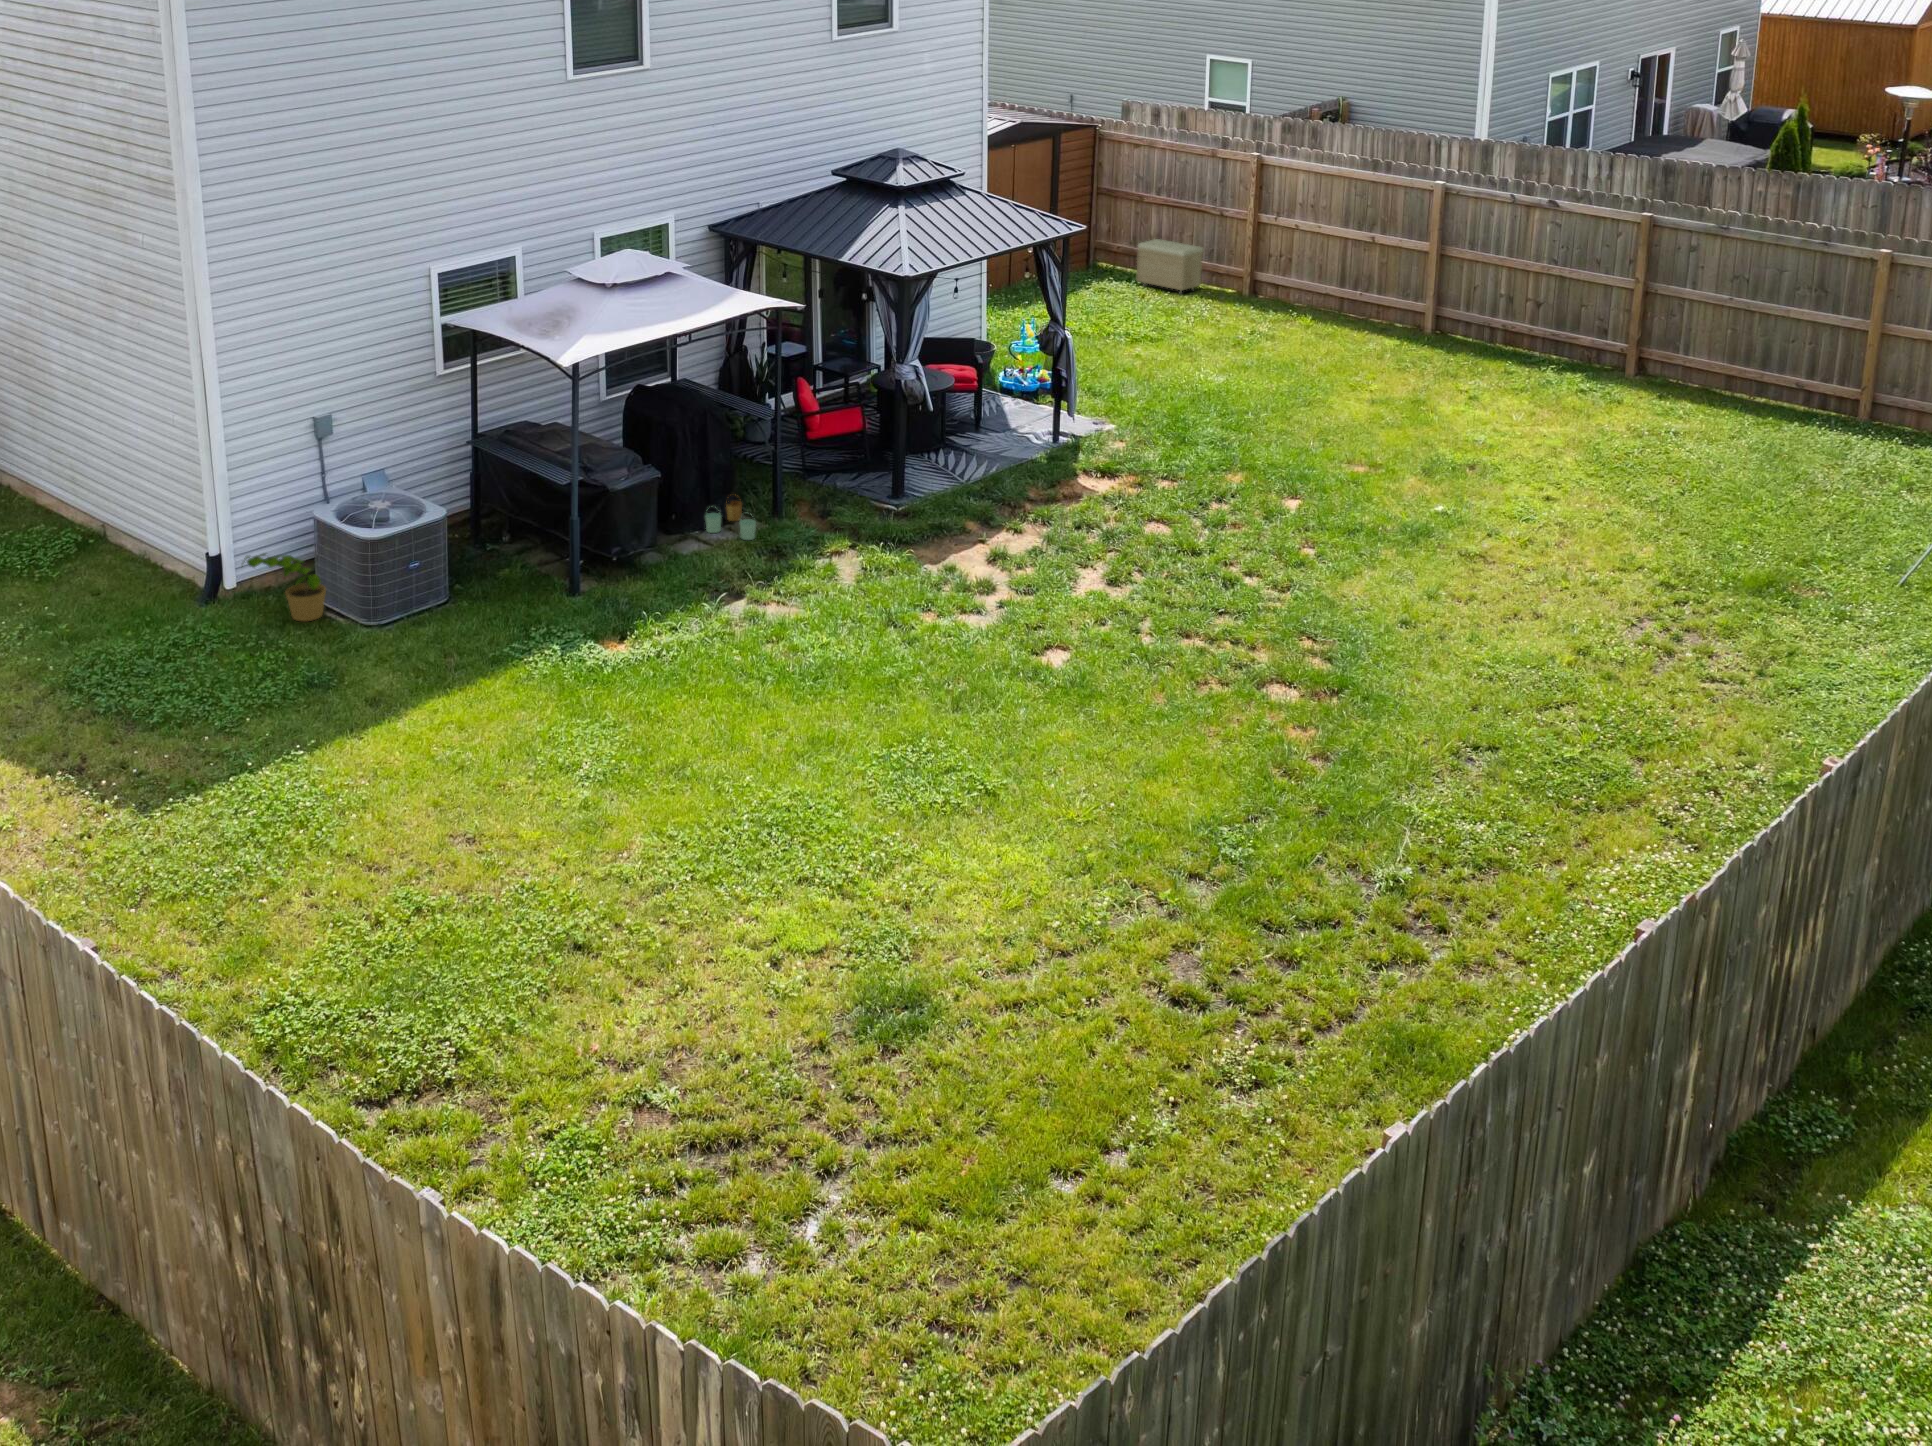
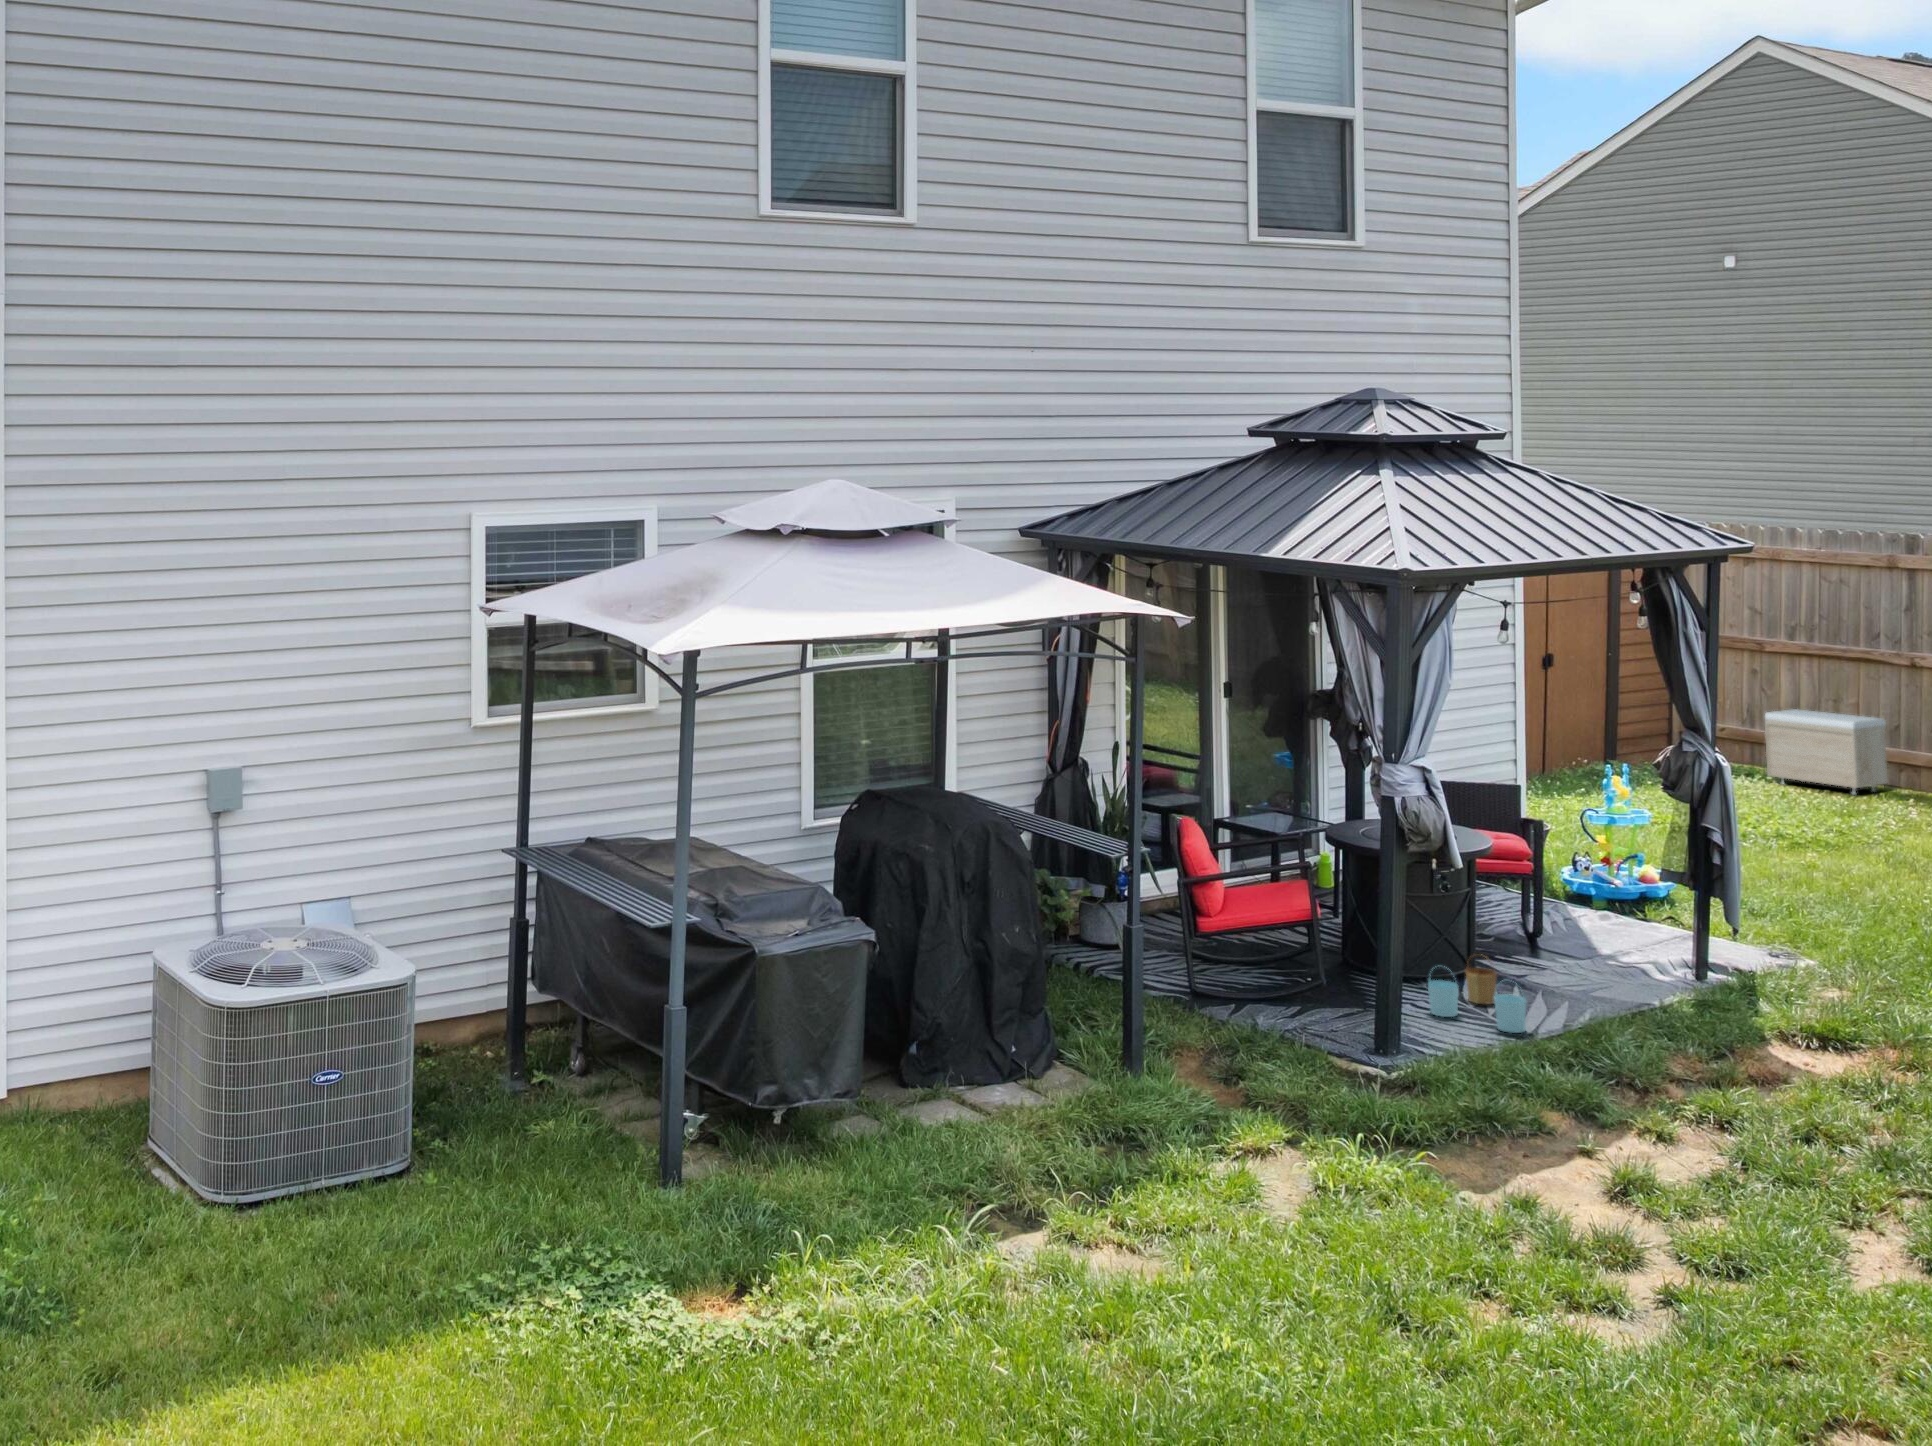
bucket: present [705,501,756,540] -> present [1428,954,1526,1033]
potted plant: present [242,554,326,621] -> none [20,1032,188,1188]

